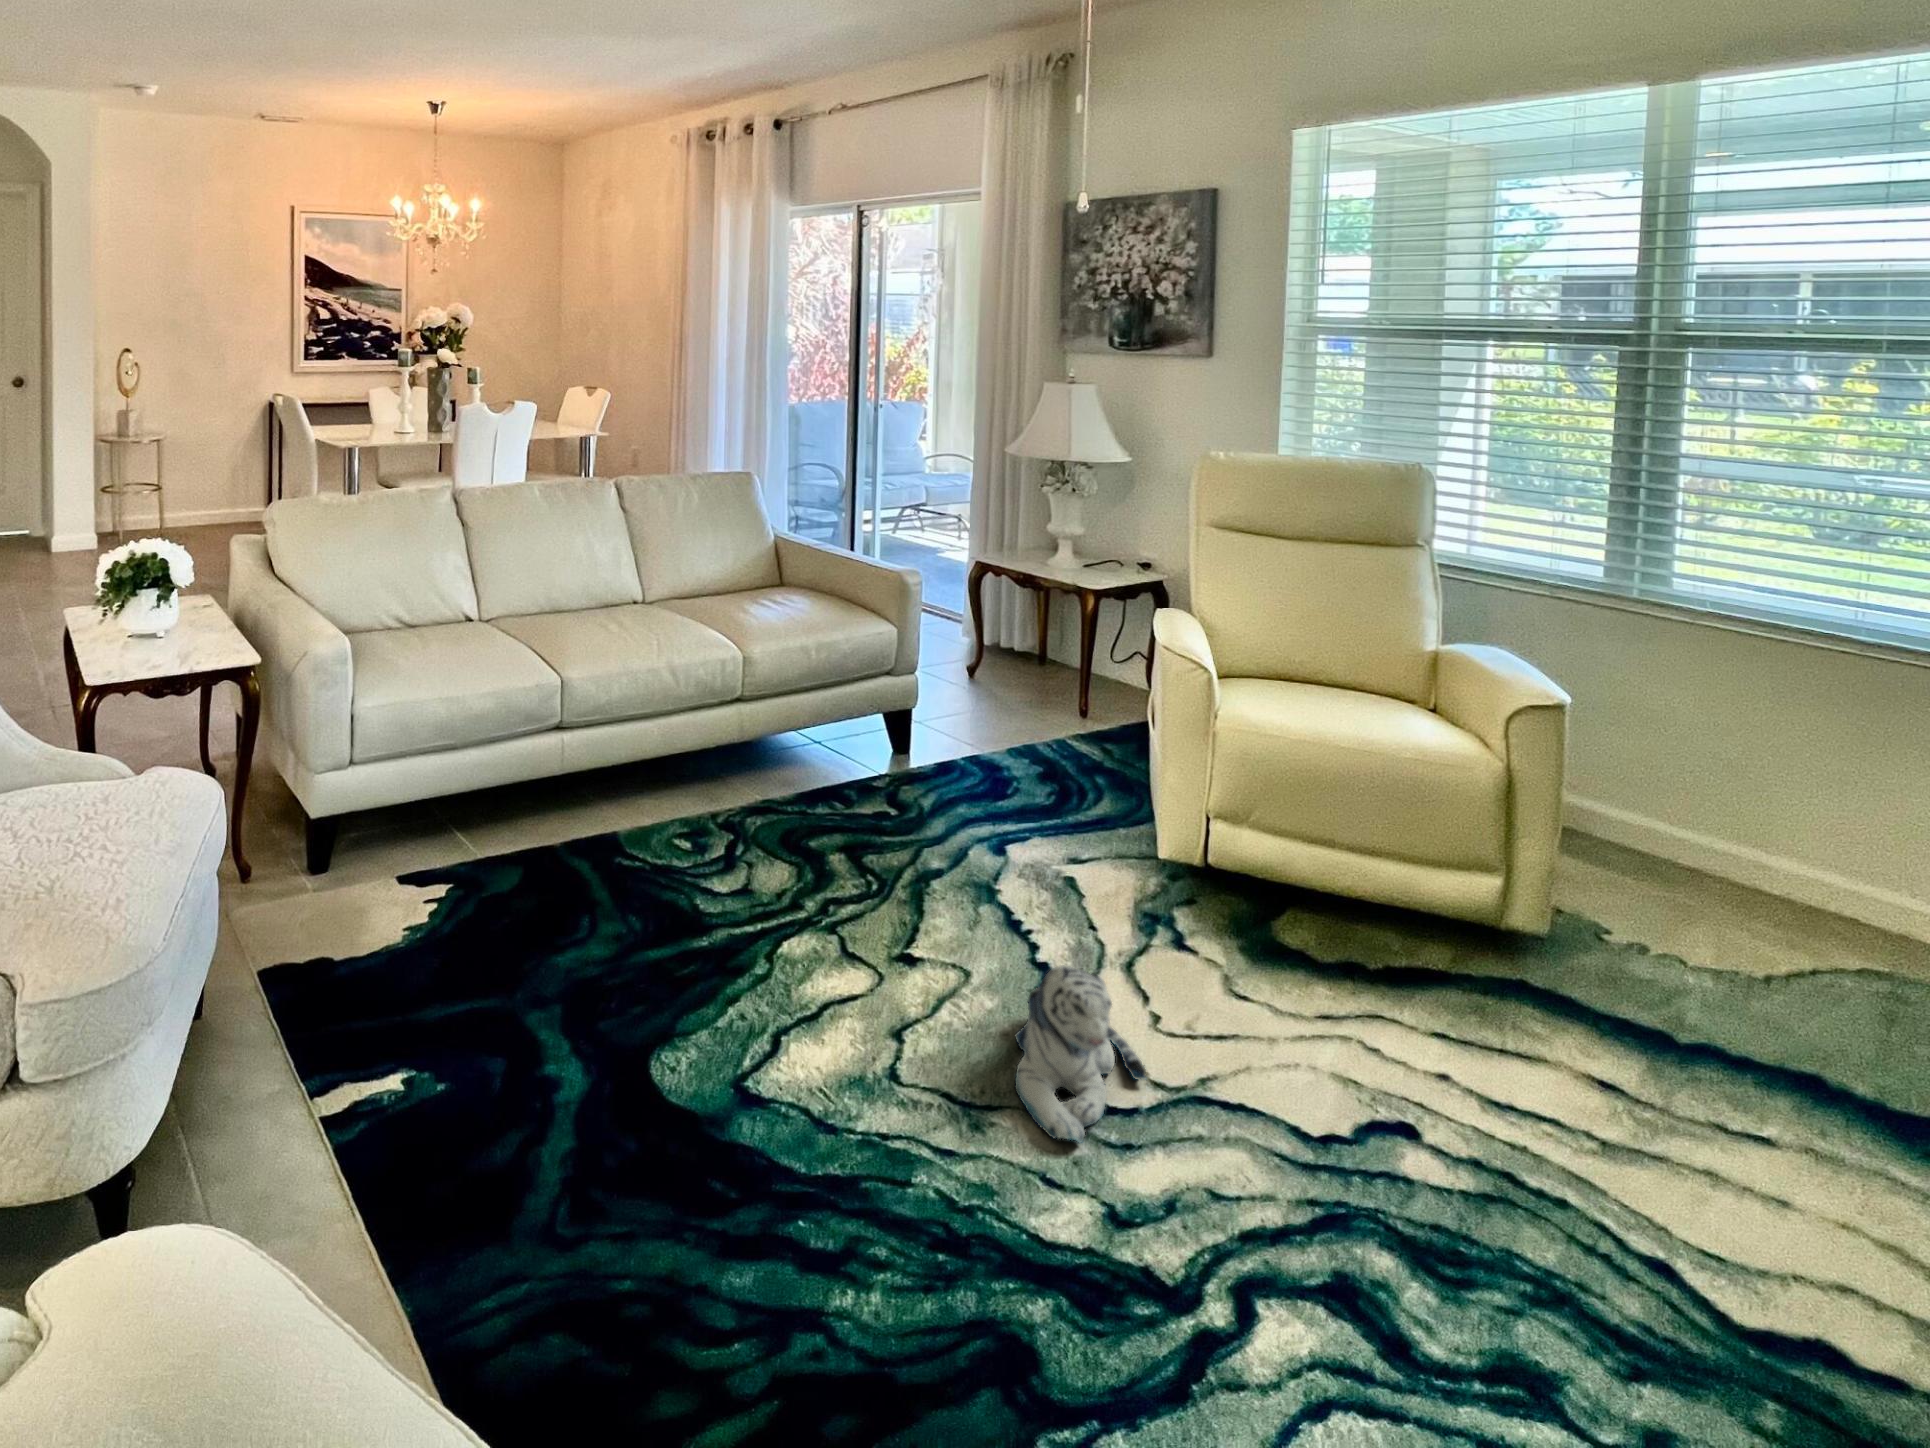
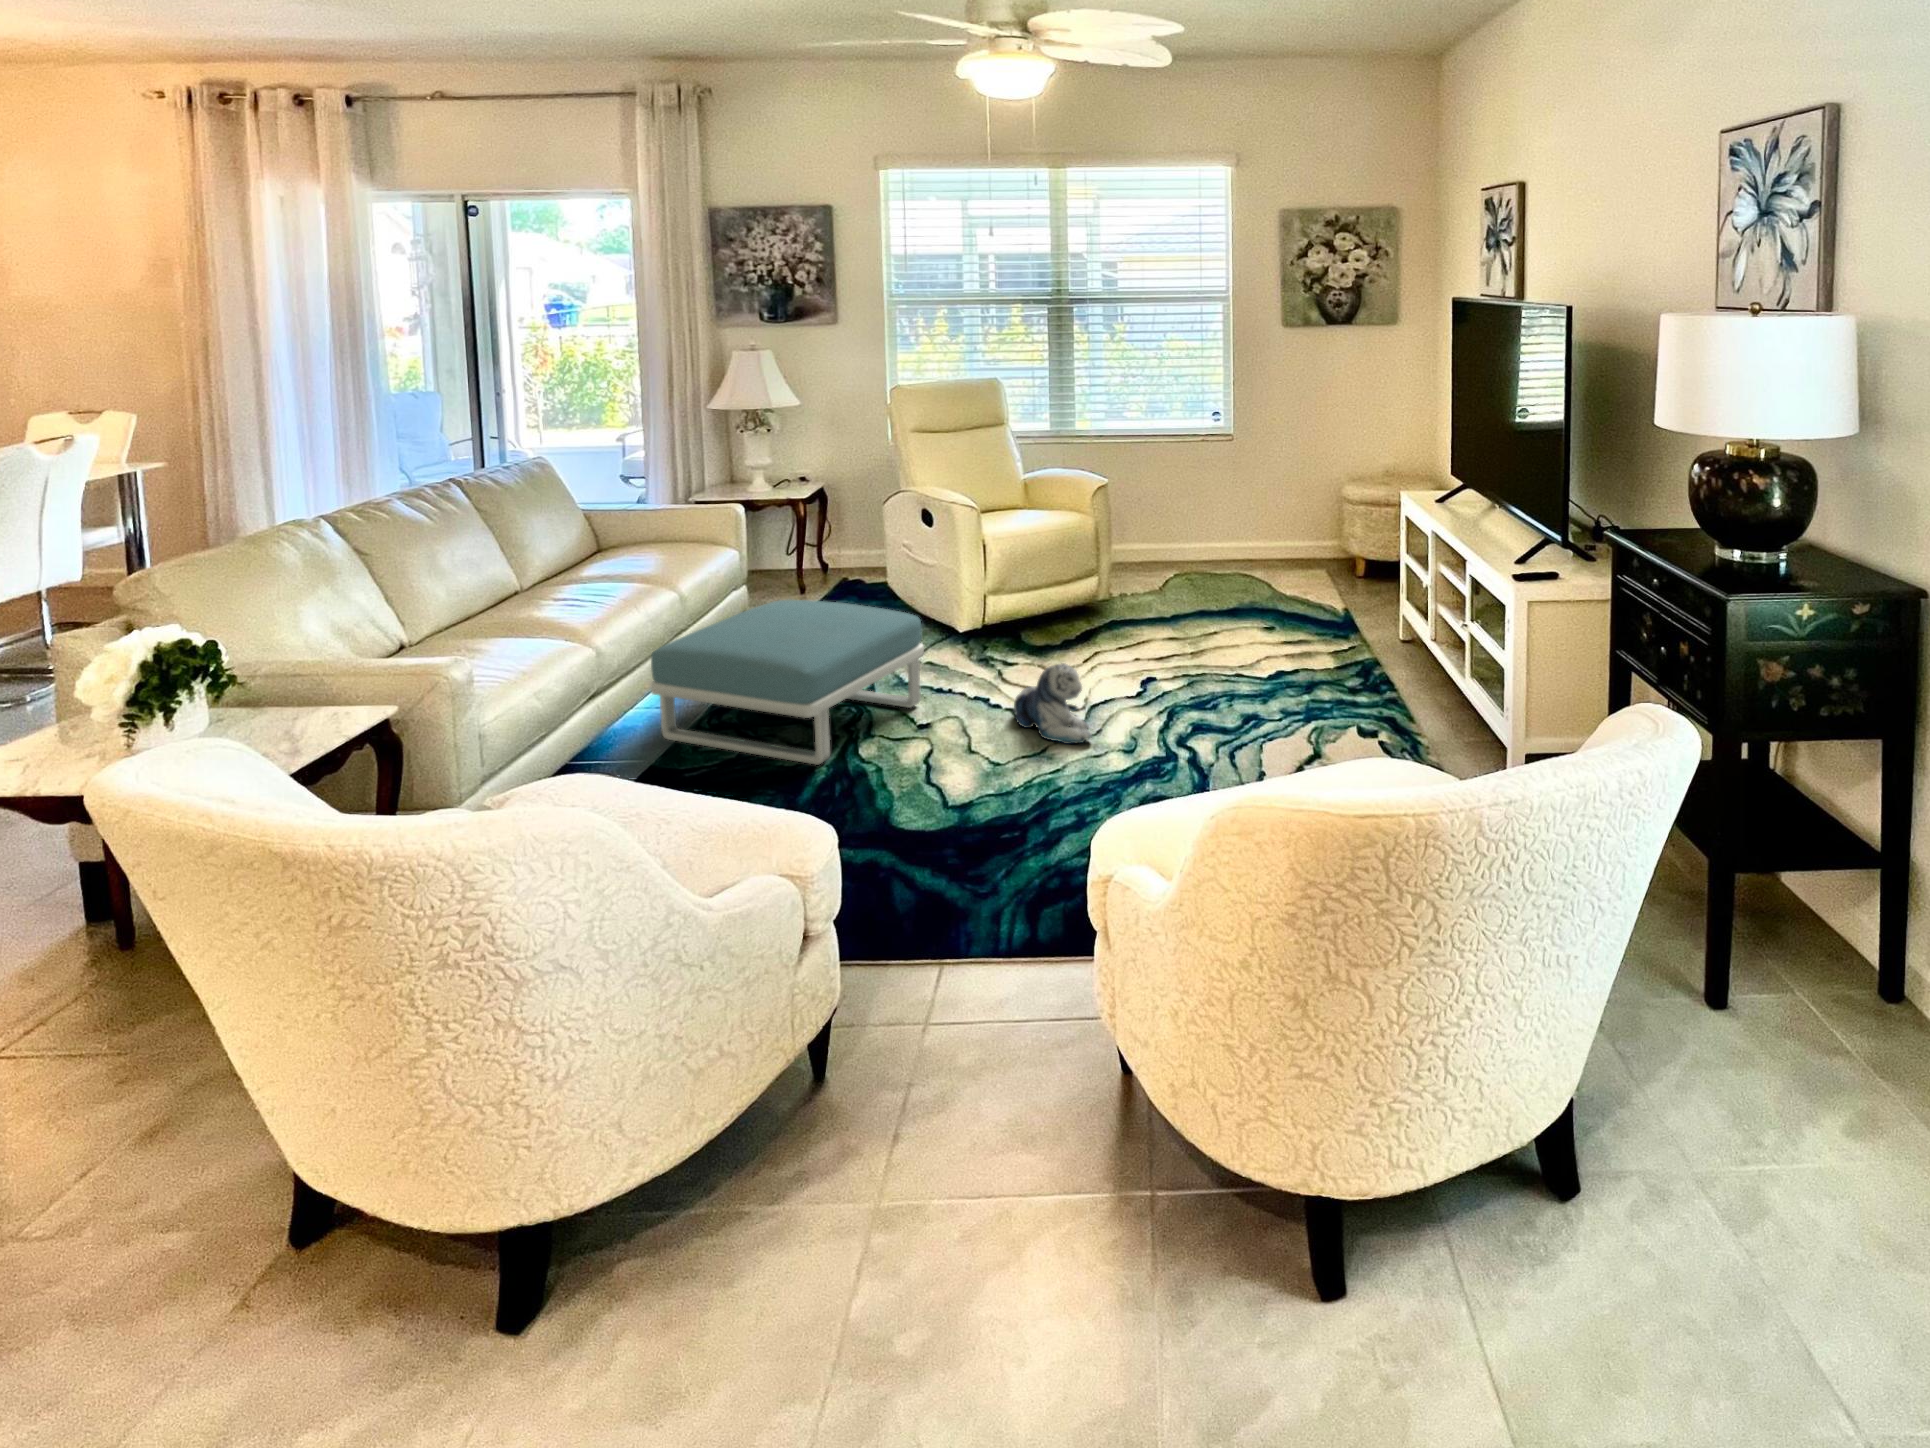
footstool: none [648,692,967,918] -> present [651,600,924,765]

